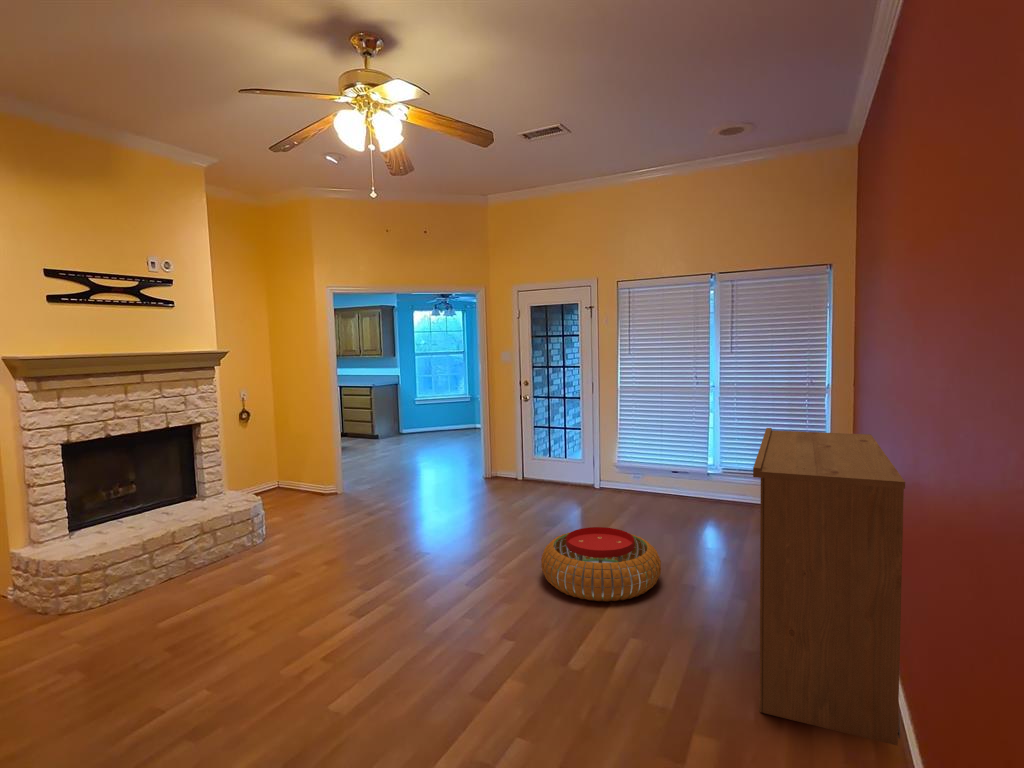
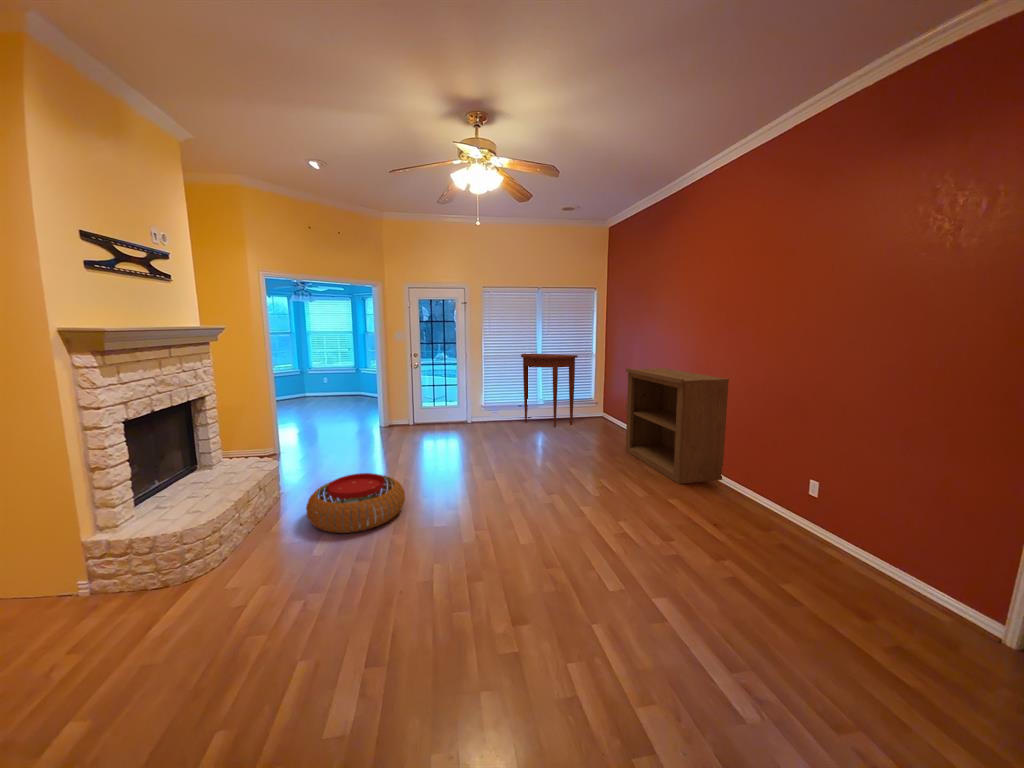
console table: none [673,385,767,525] -> present [521,354,578,427]
pouf: present [541,527,661,602] -> present [306,473,405,533]

